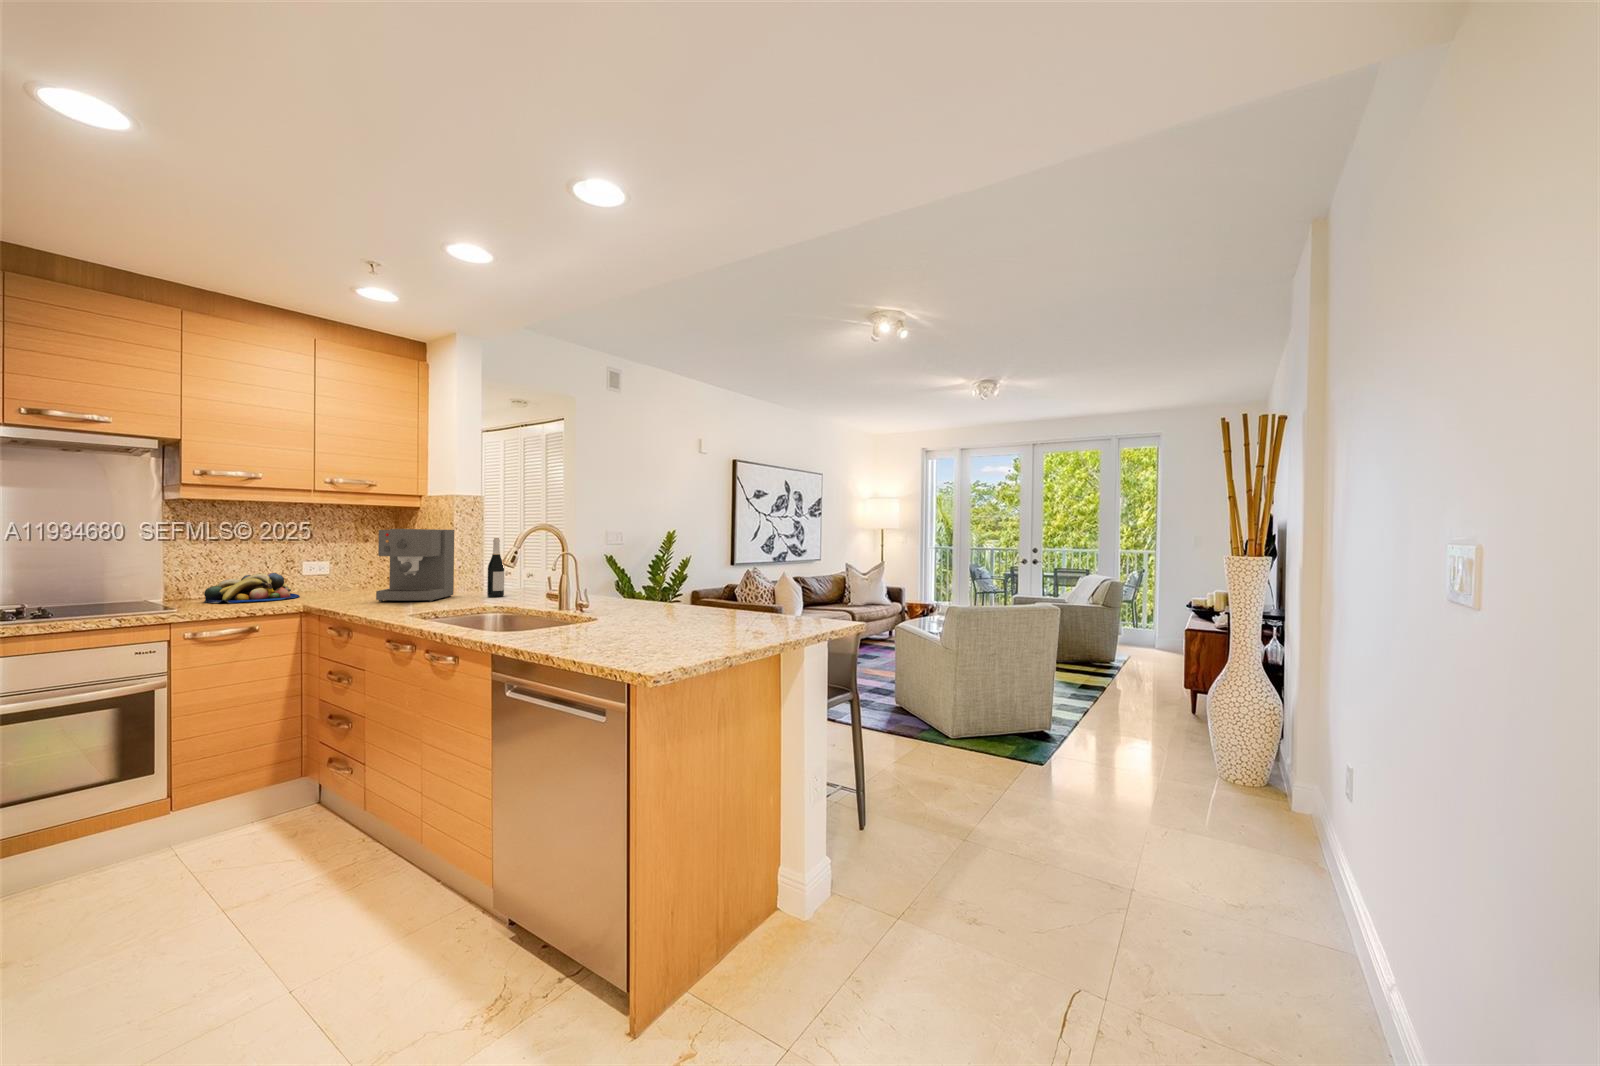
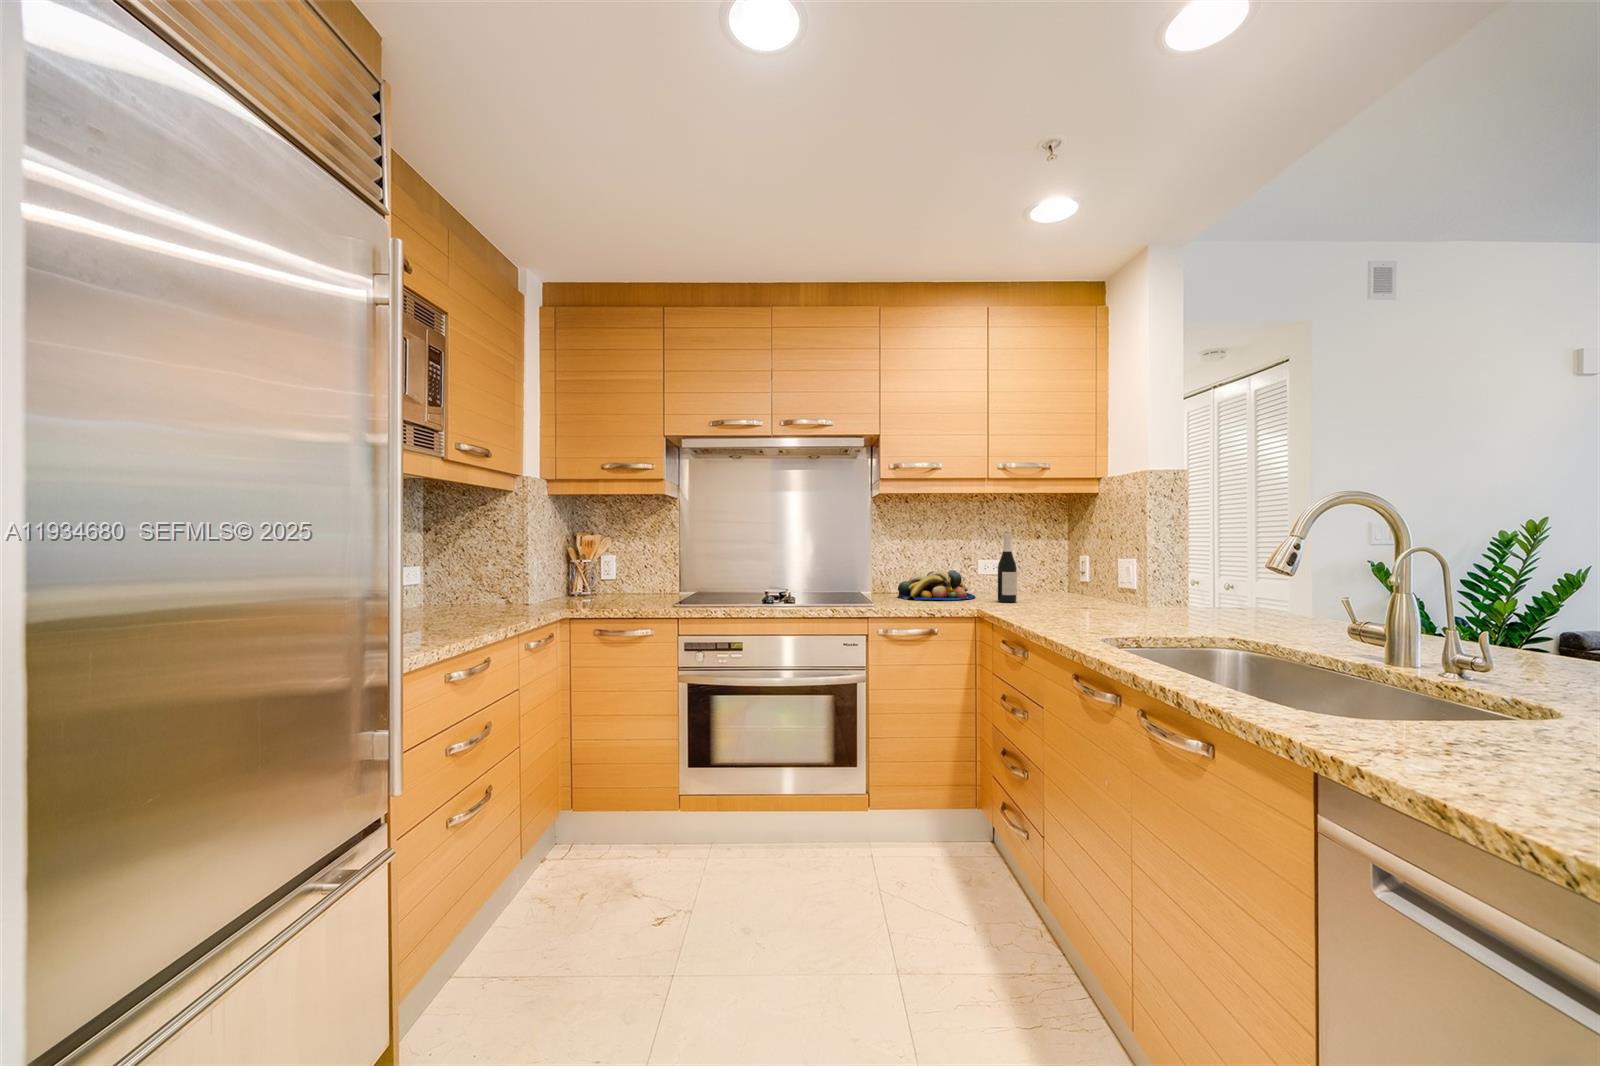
coffee maker: present [376,529,454,602] -> none [1054,518,1151,619]
wine bottle: present [487,538,504,597] -> present [998,532,1017,602]

